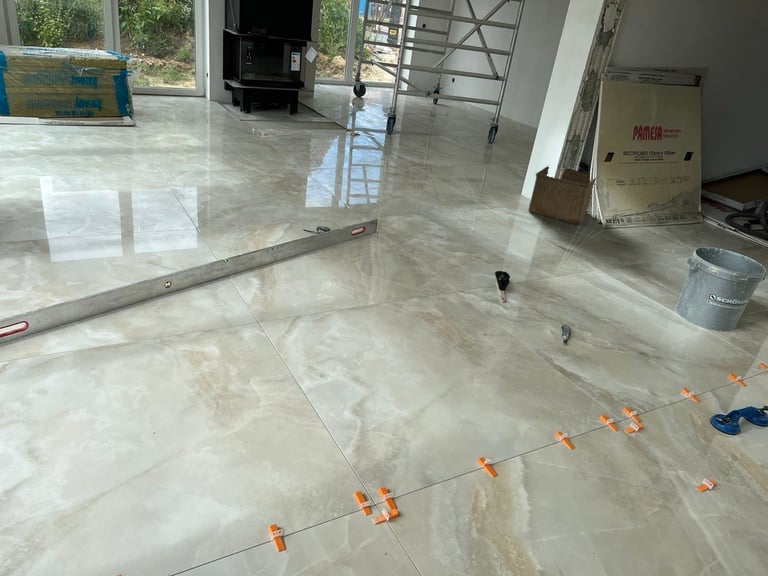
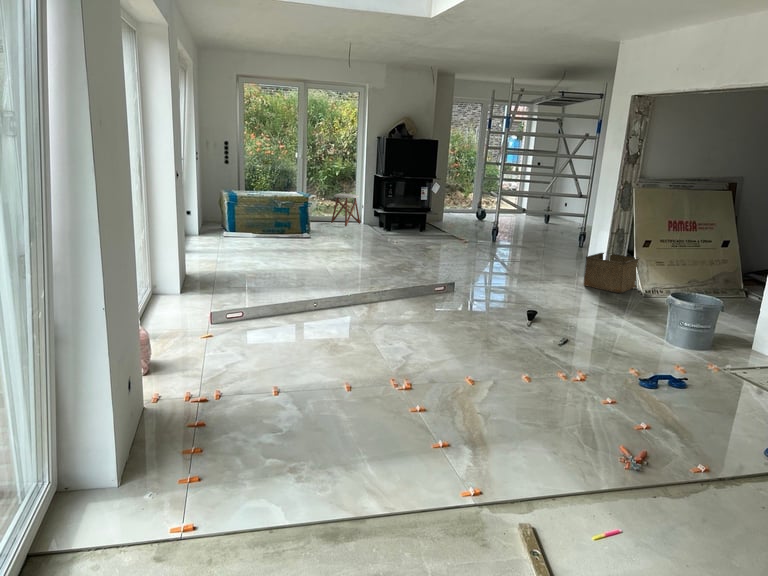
stool: none [164,55,207,105] -> present [331,194,360,227]

